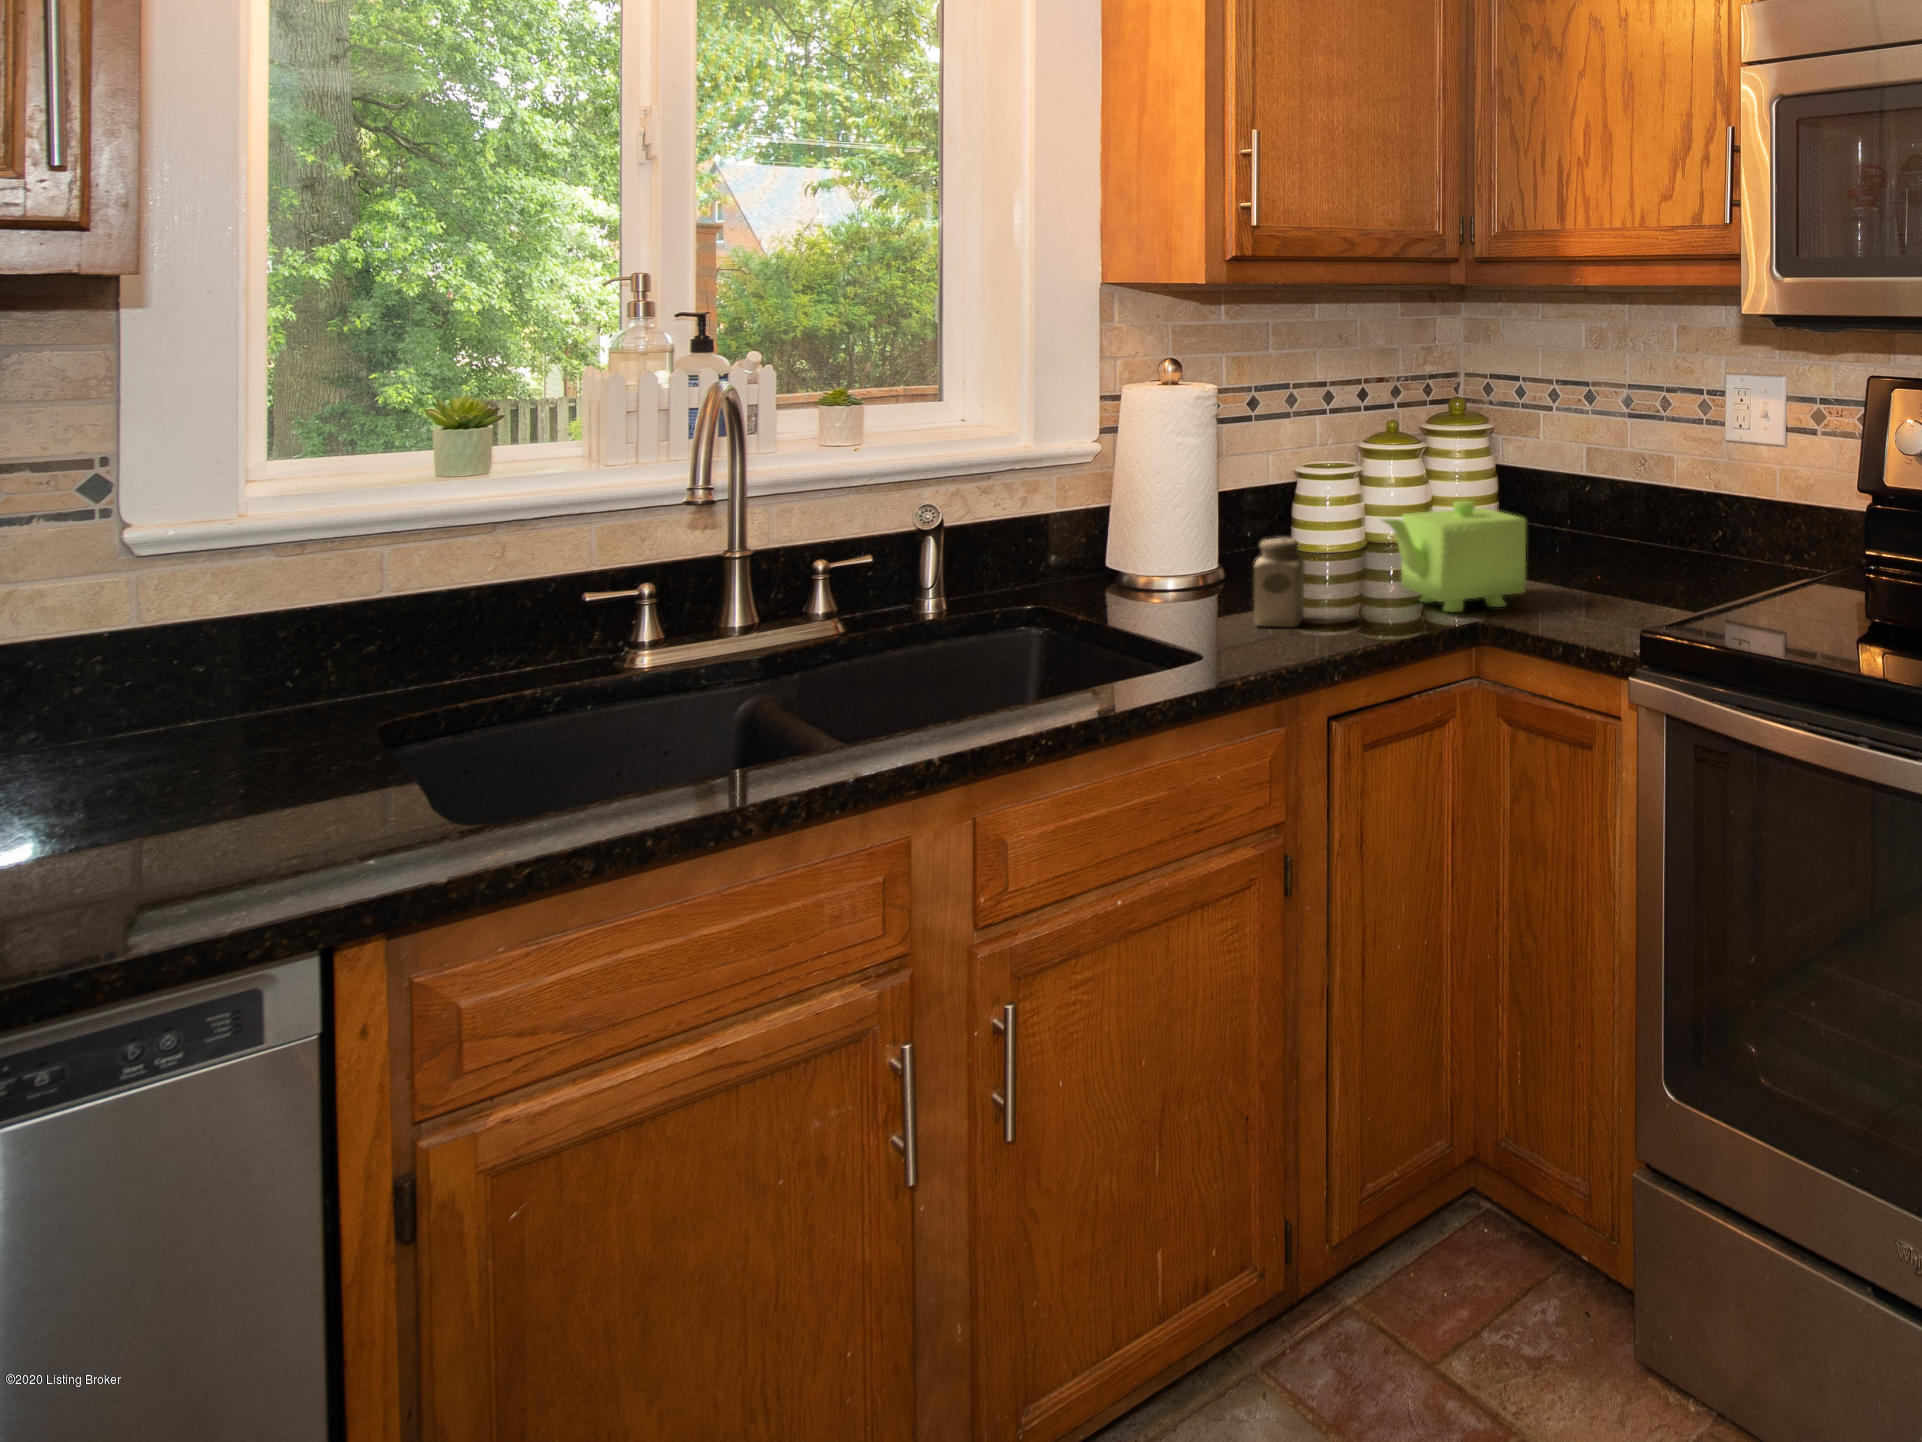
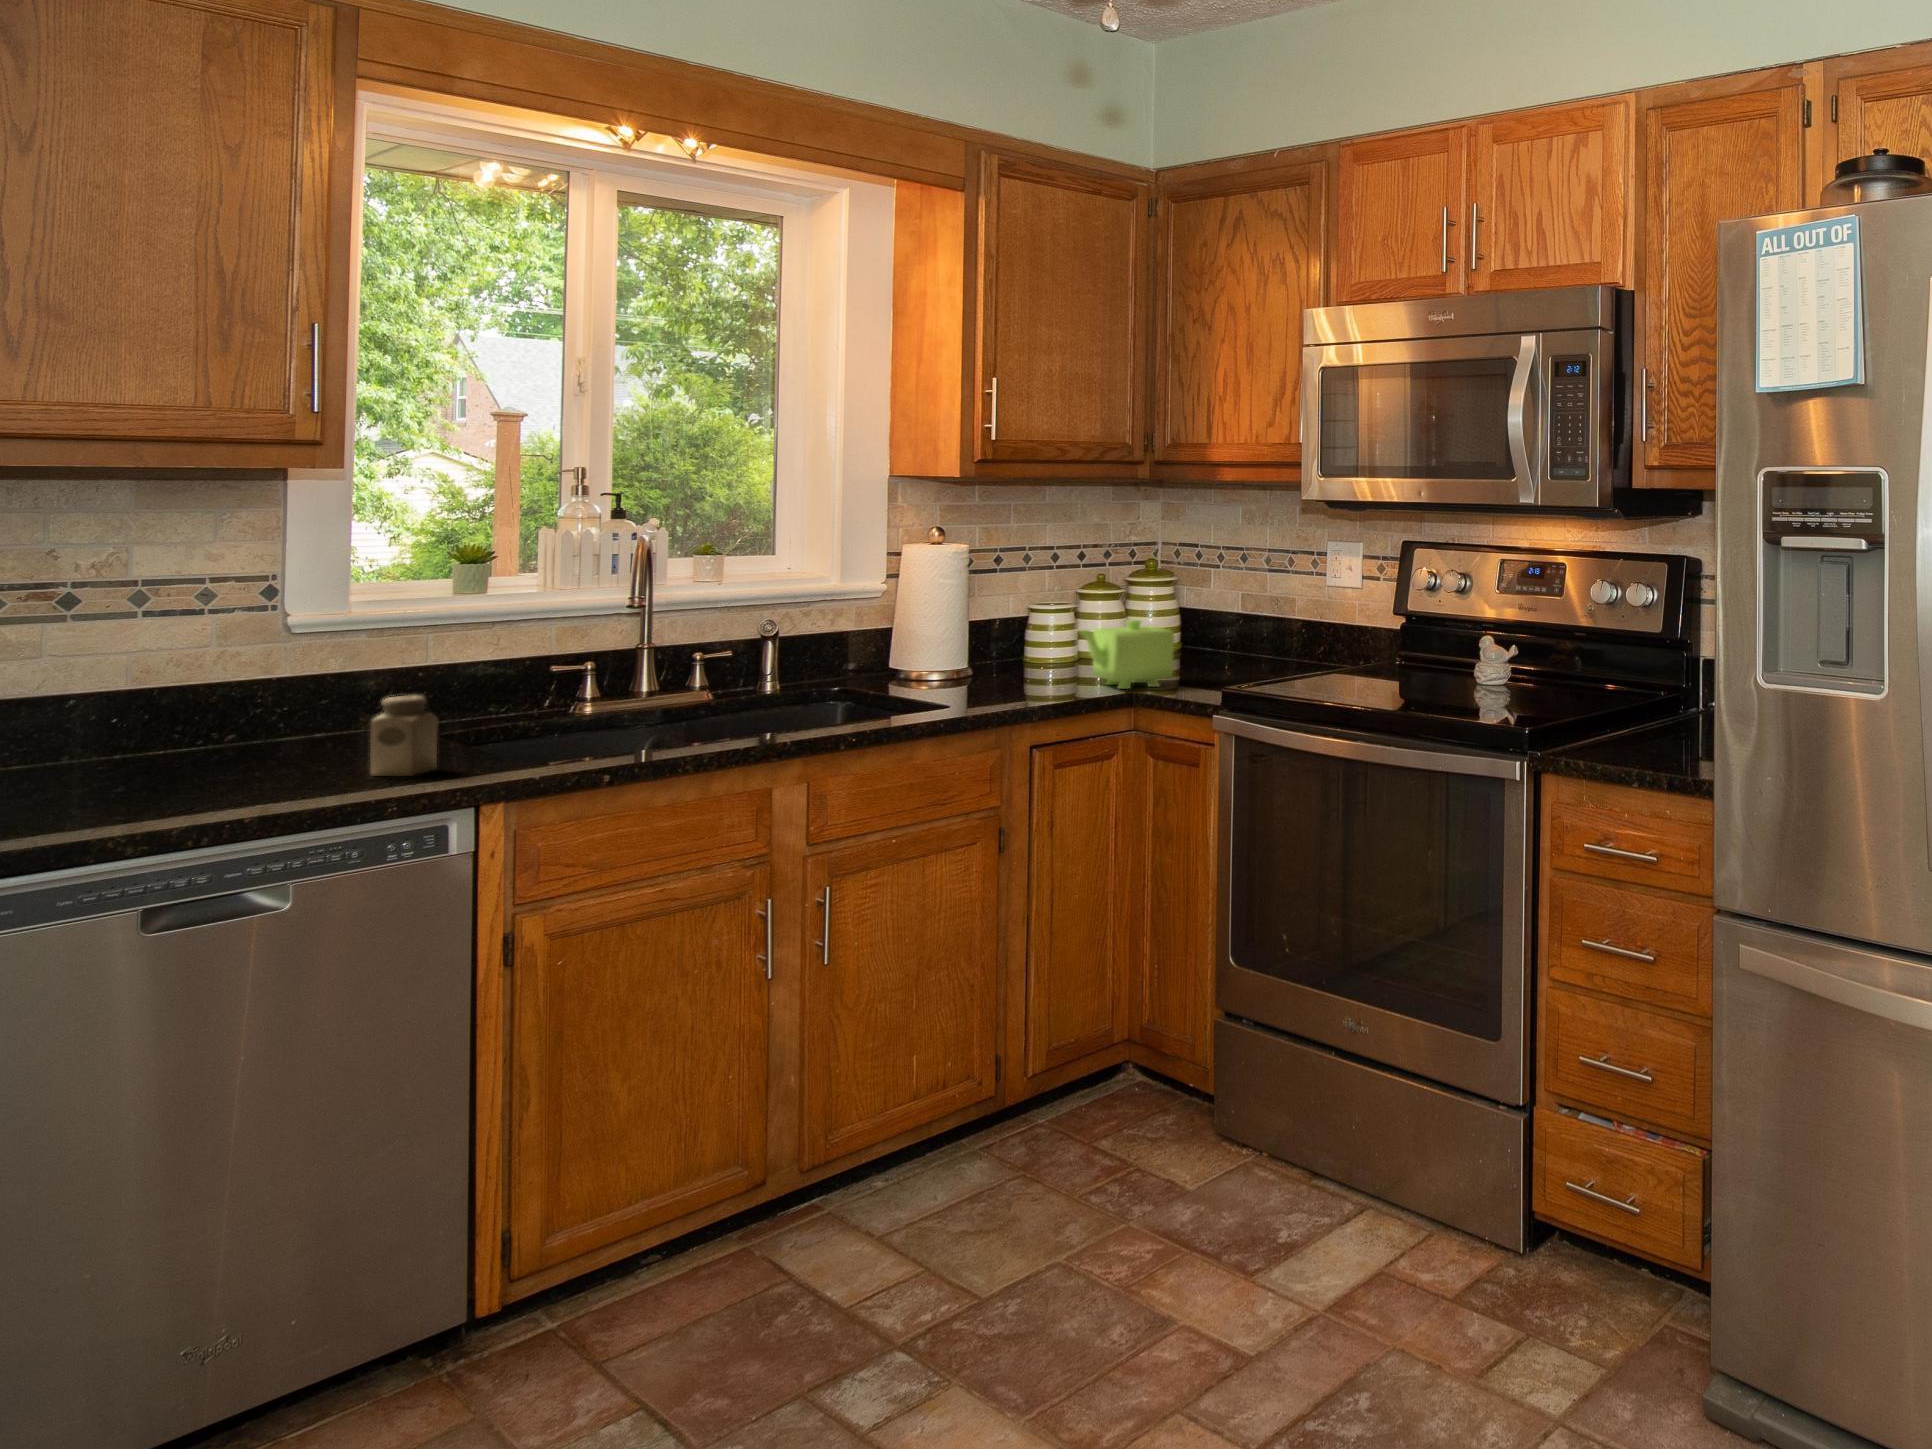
salt shaker: present [1254,538,1304,627] -> present [370,696,438,776]

